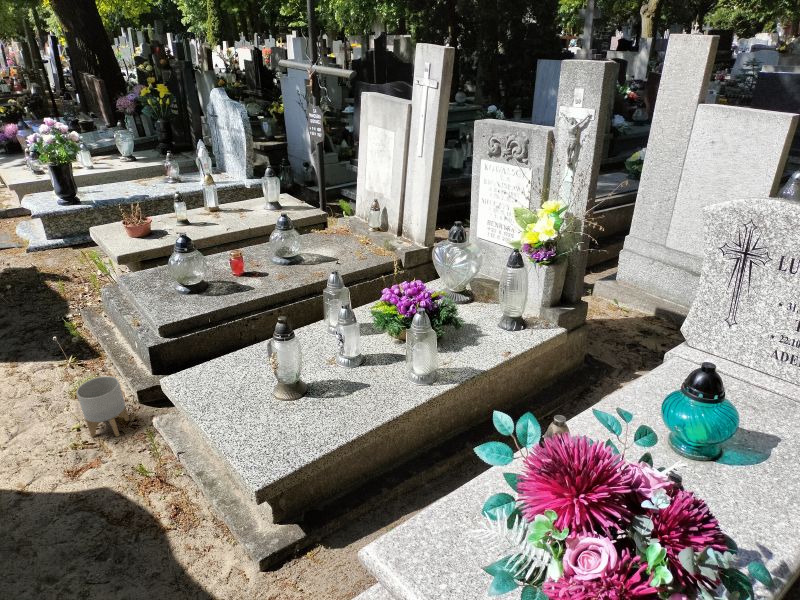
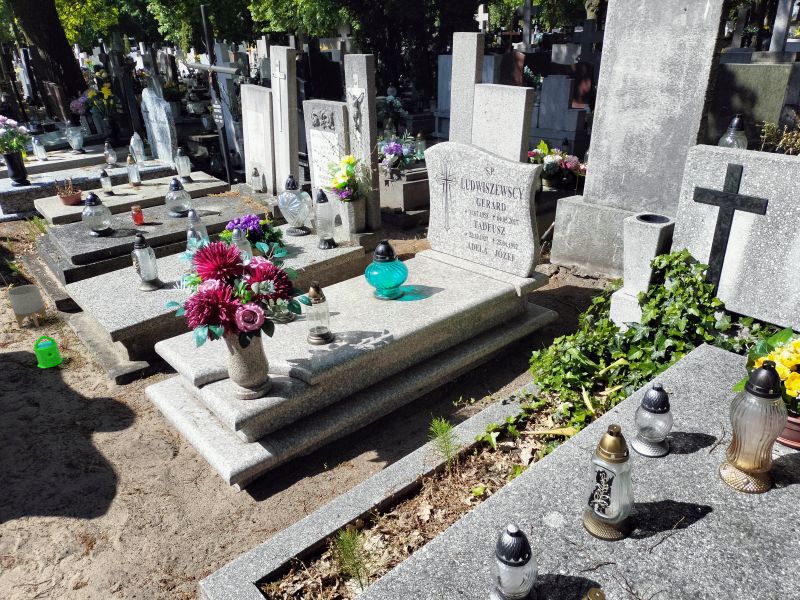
watering can: none [127,483,168,532] -> present [34,336,63,368]

